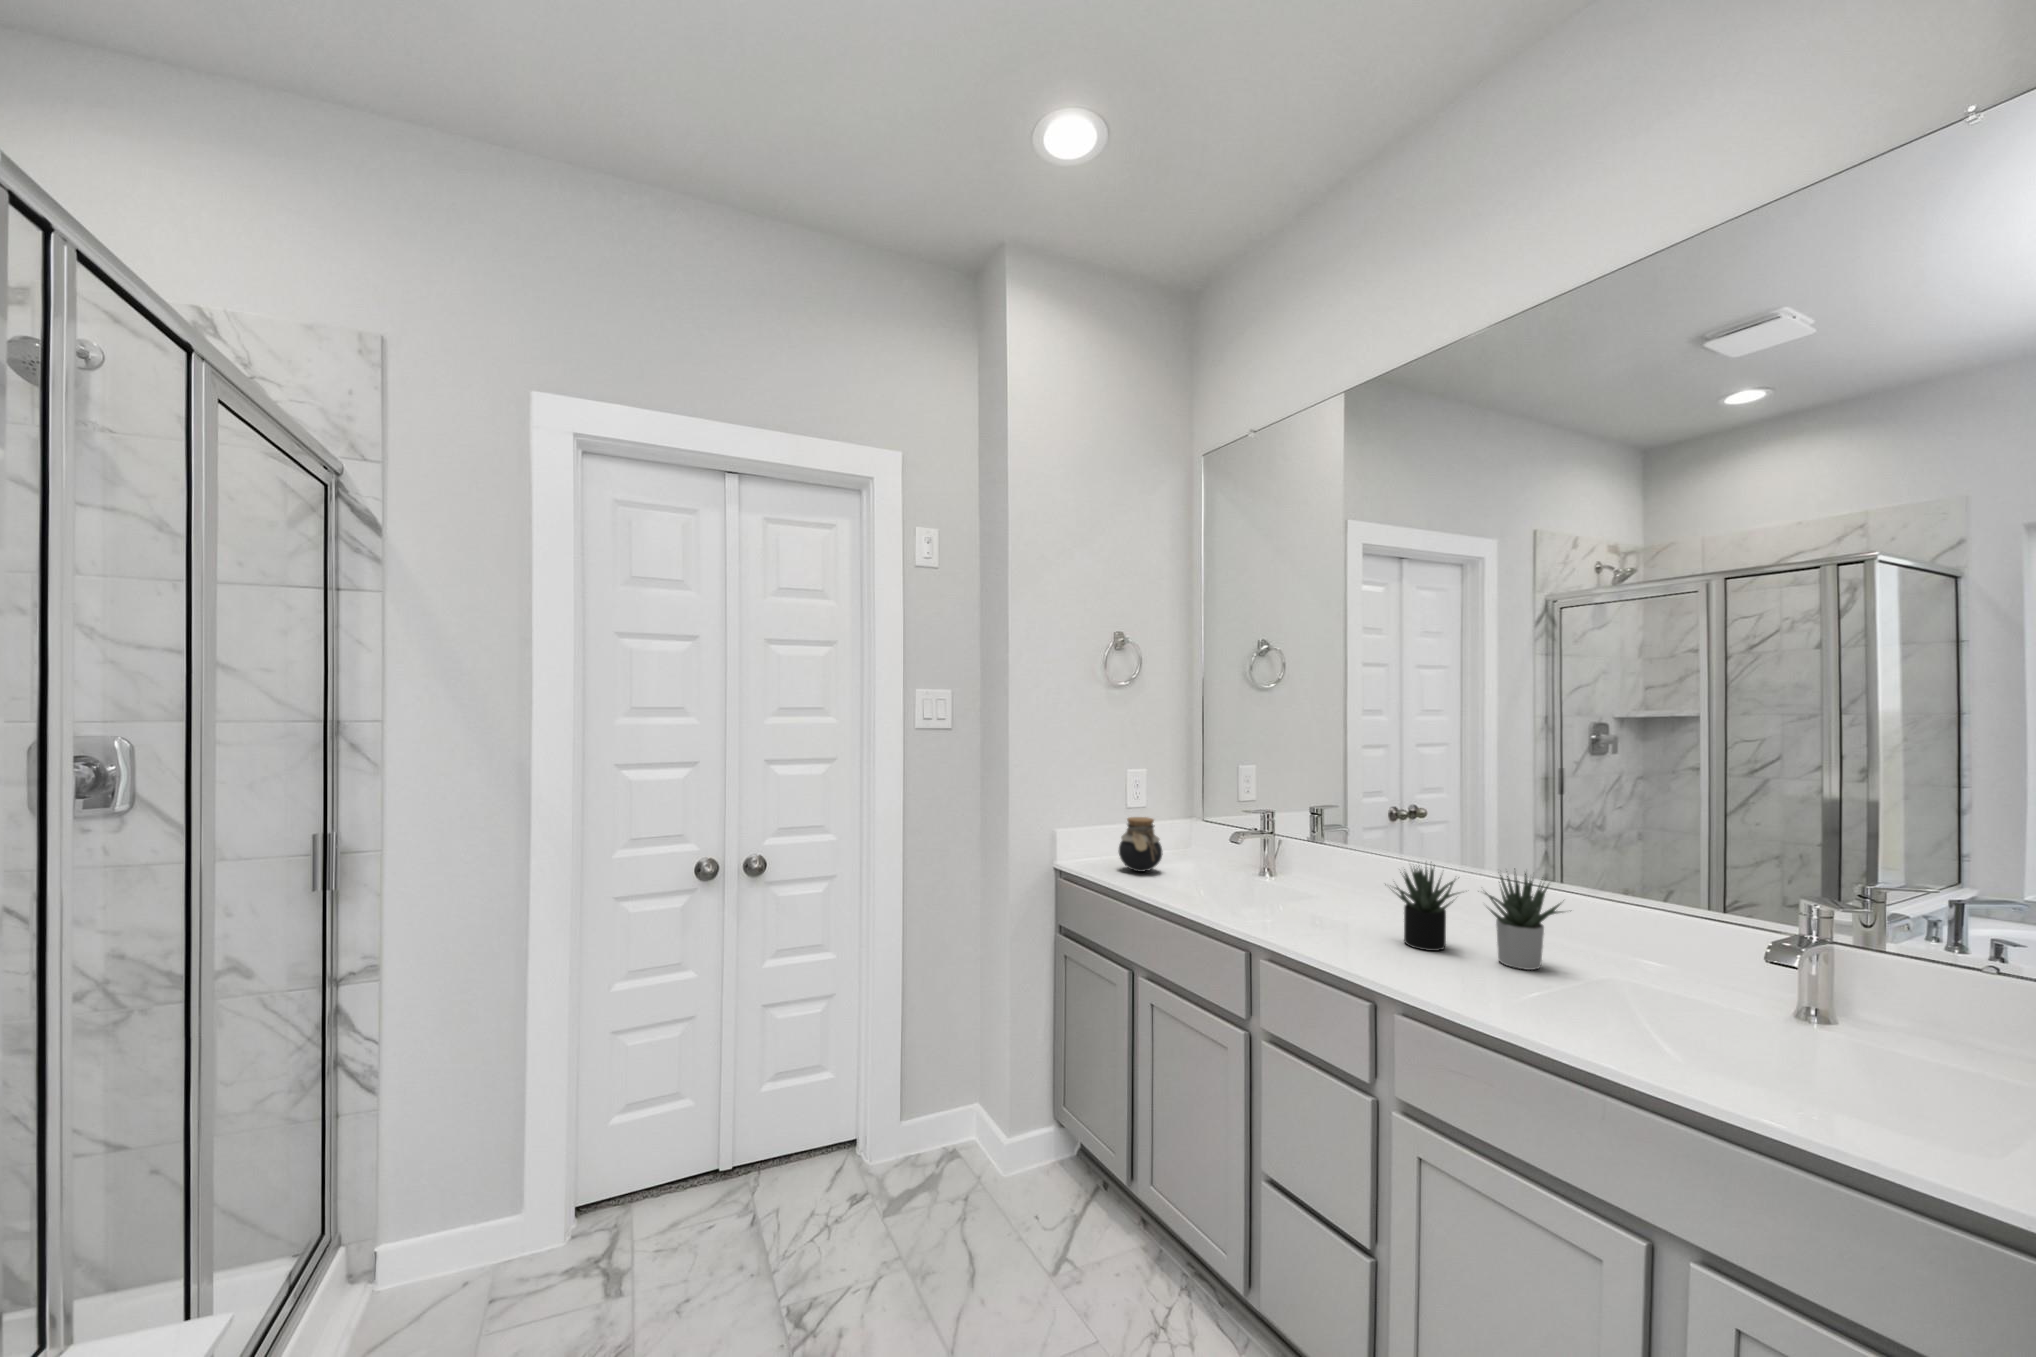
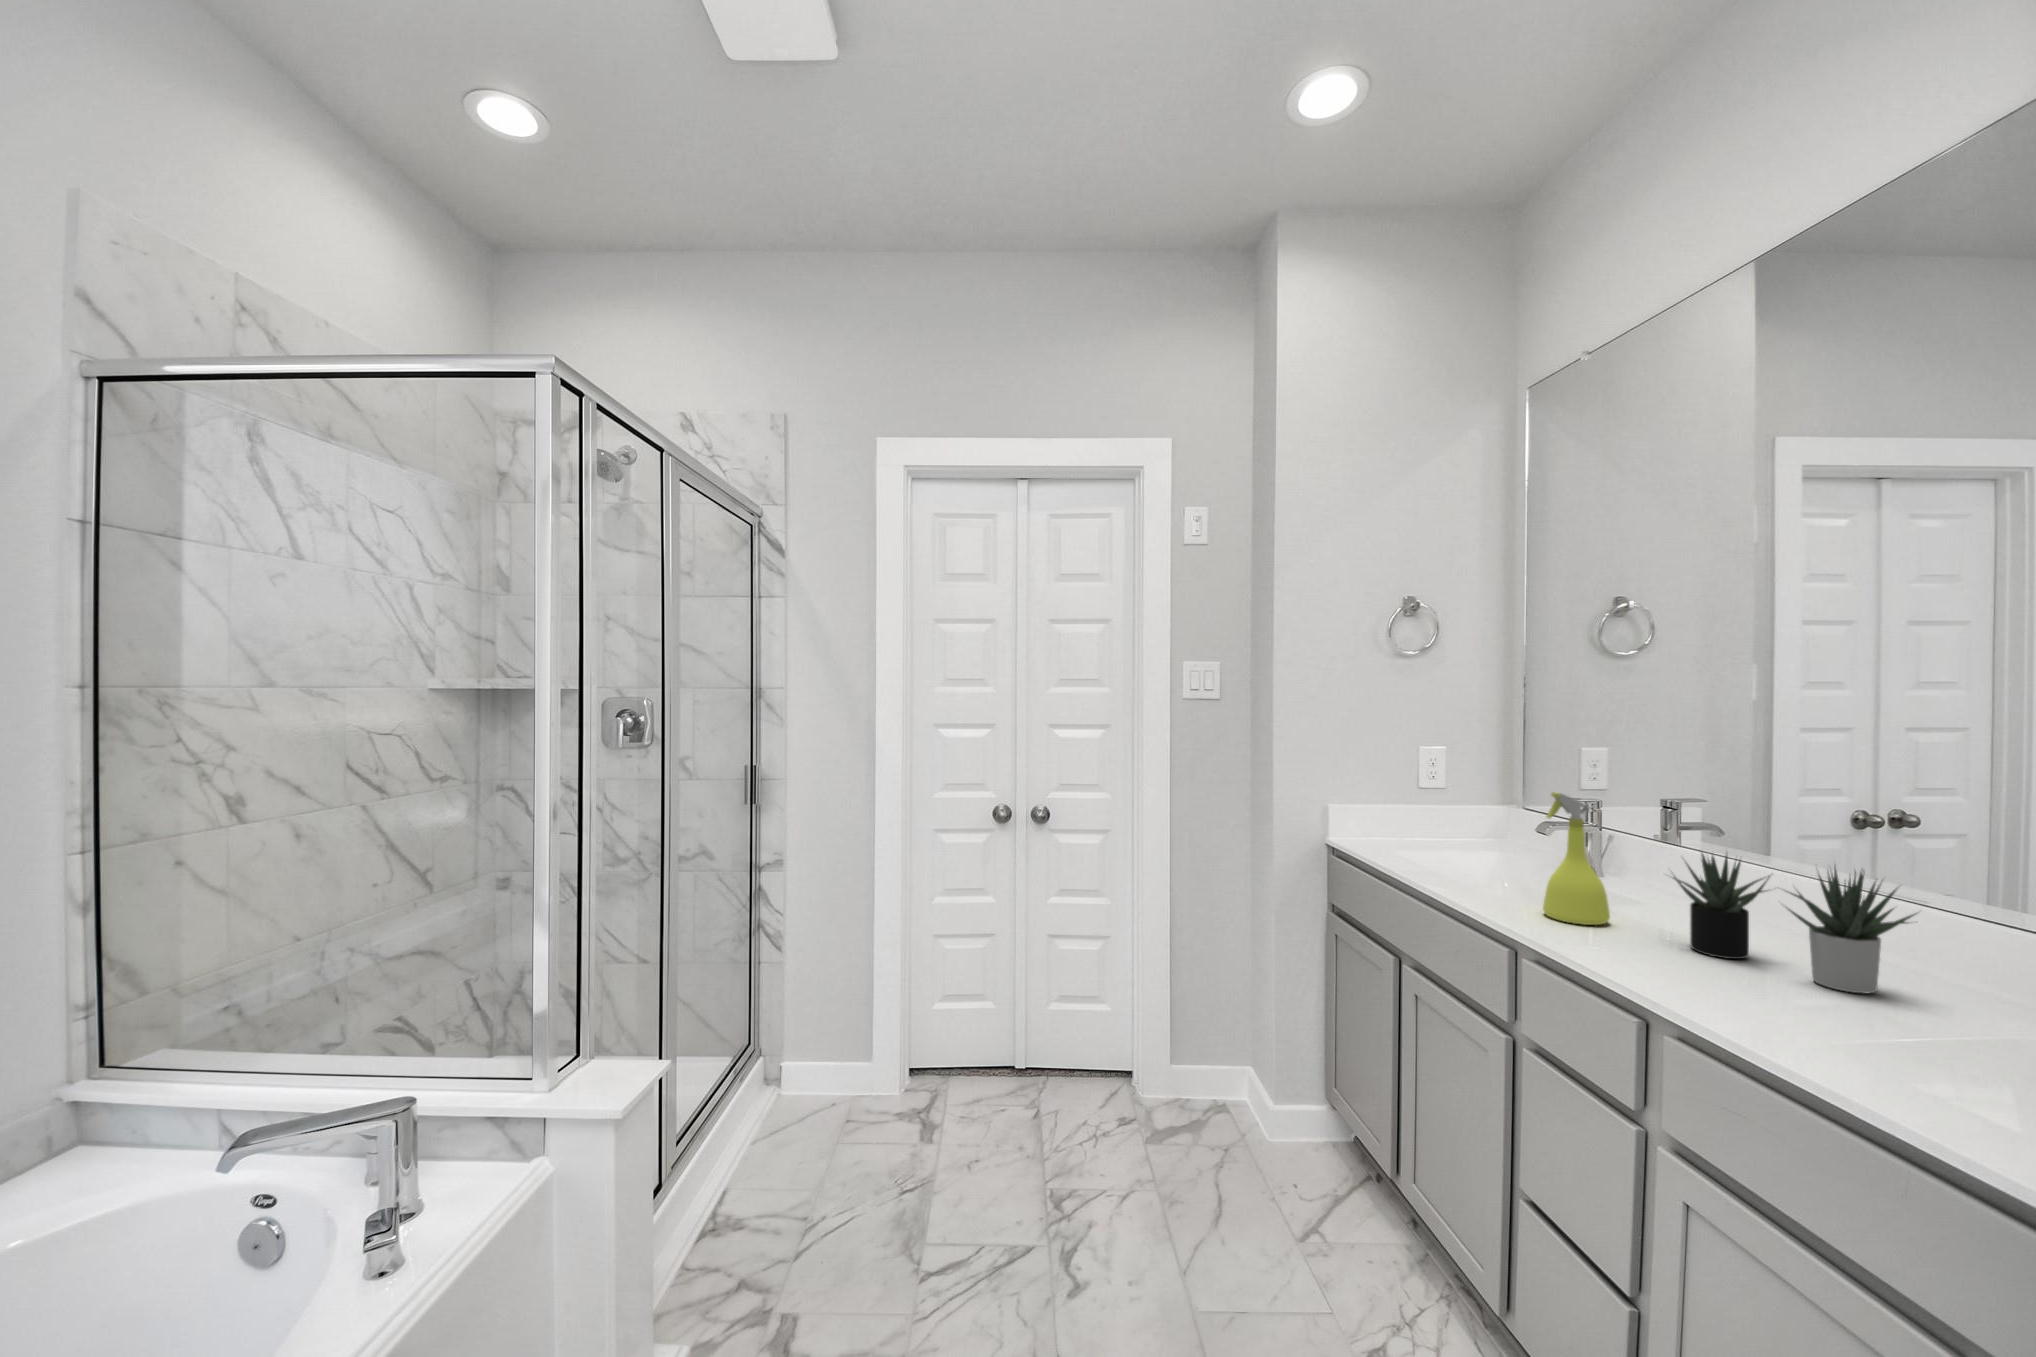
jar: present [1119,817,1163,872] -> none [1402,797,1454,856]
spray bottle: none [1284,817,1337,933] -> present [1543,792,1610,925]

